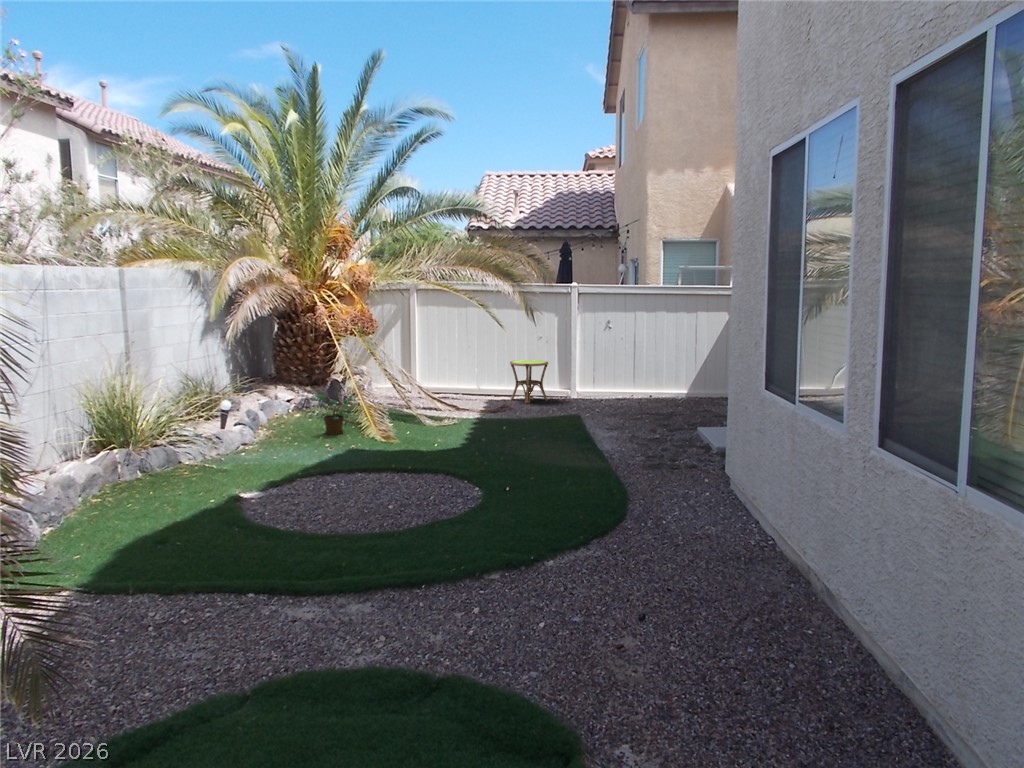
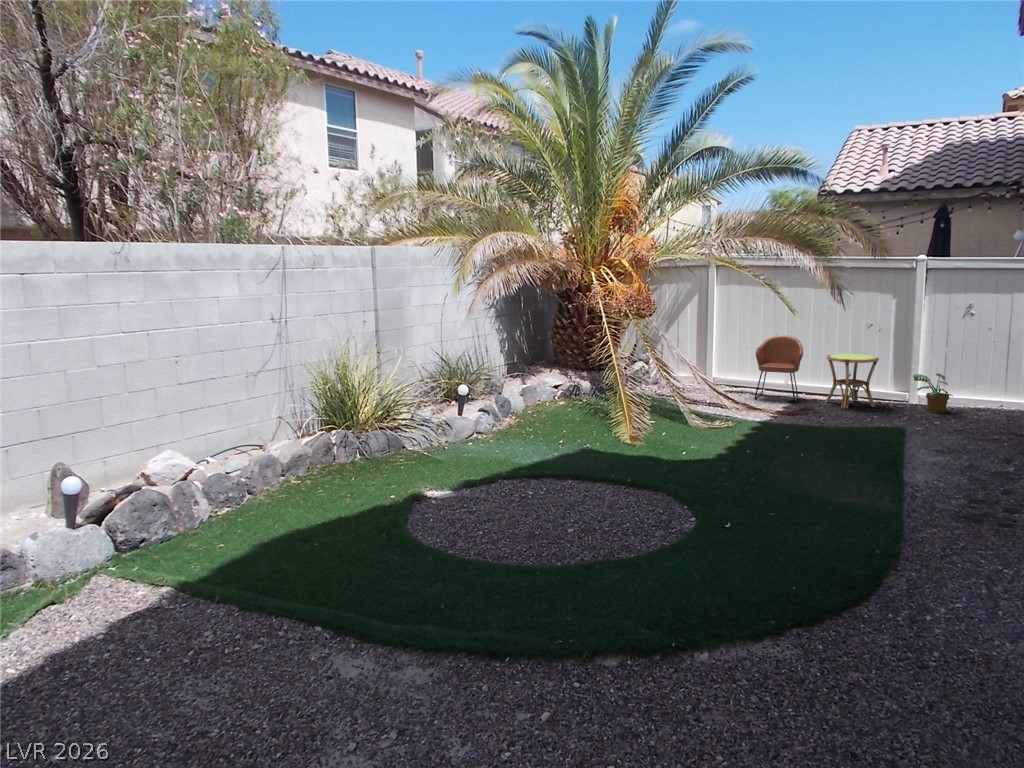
chair: none [454,347,491,402] -> present [755,335,803,402]
potted plant: present [310,394,356,435] -> present [913,373,953,413]

